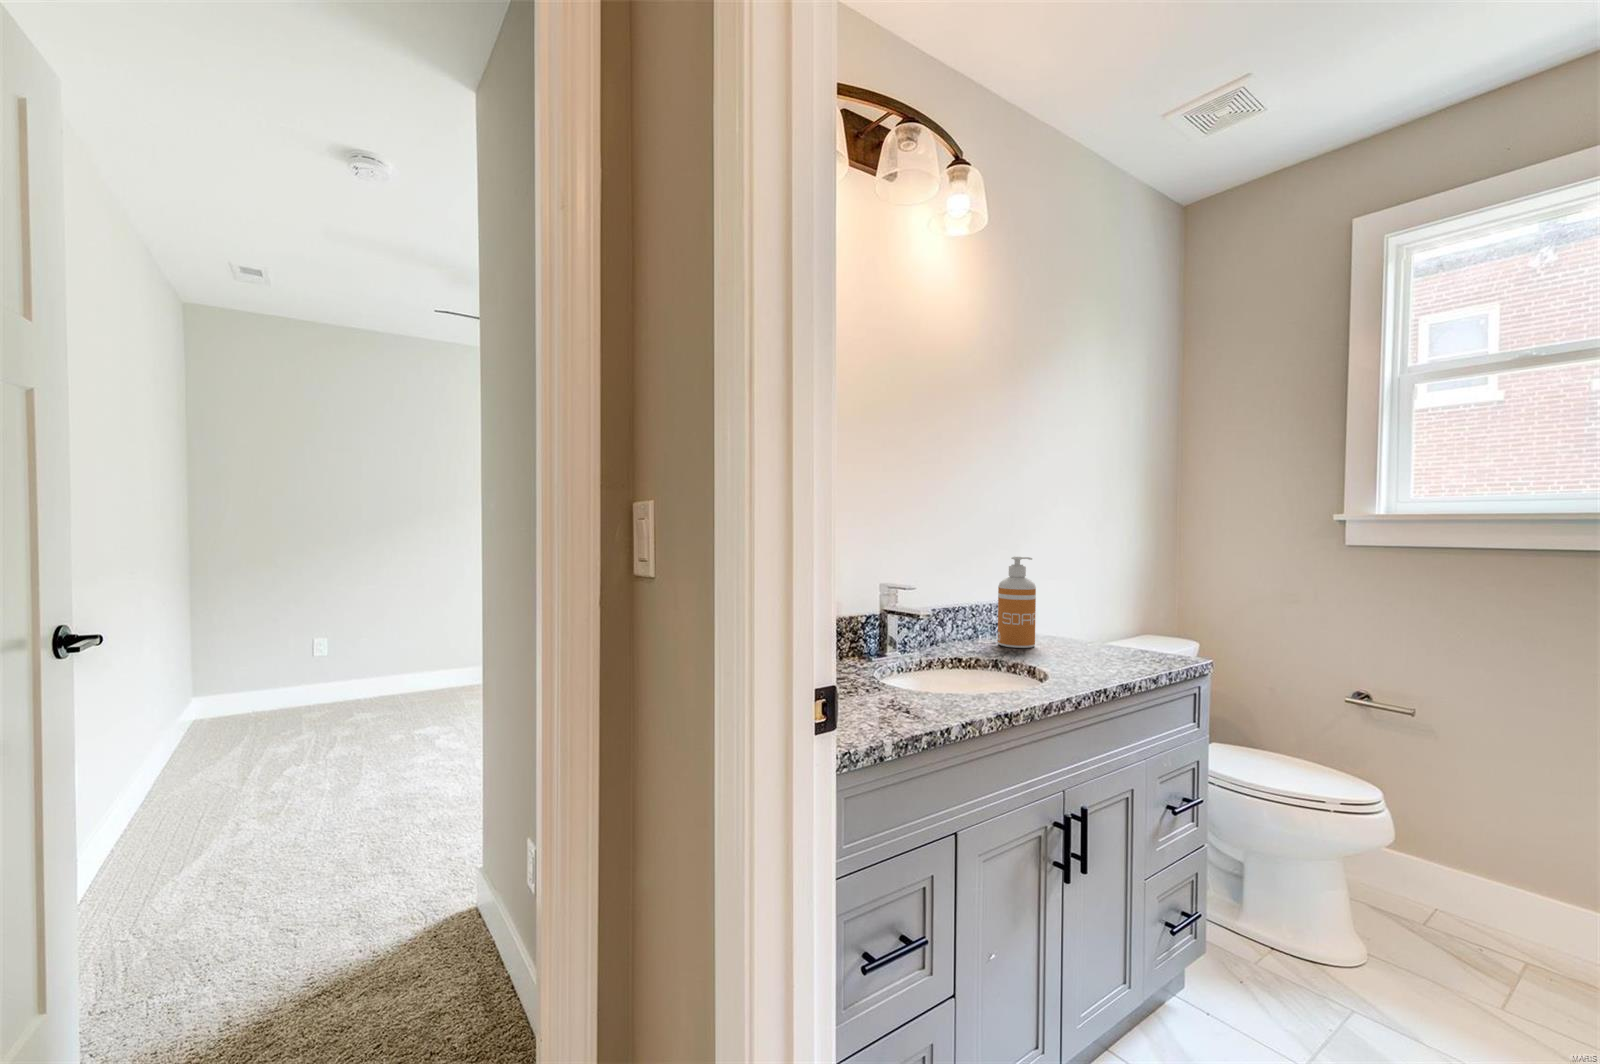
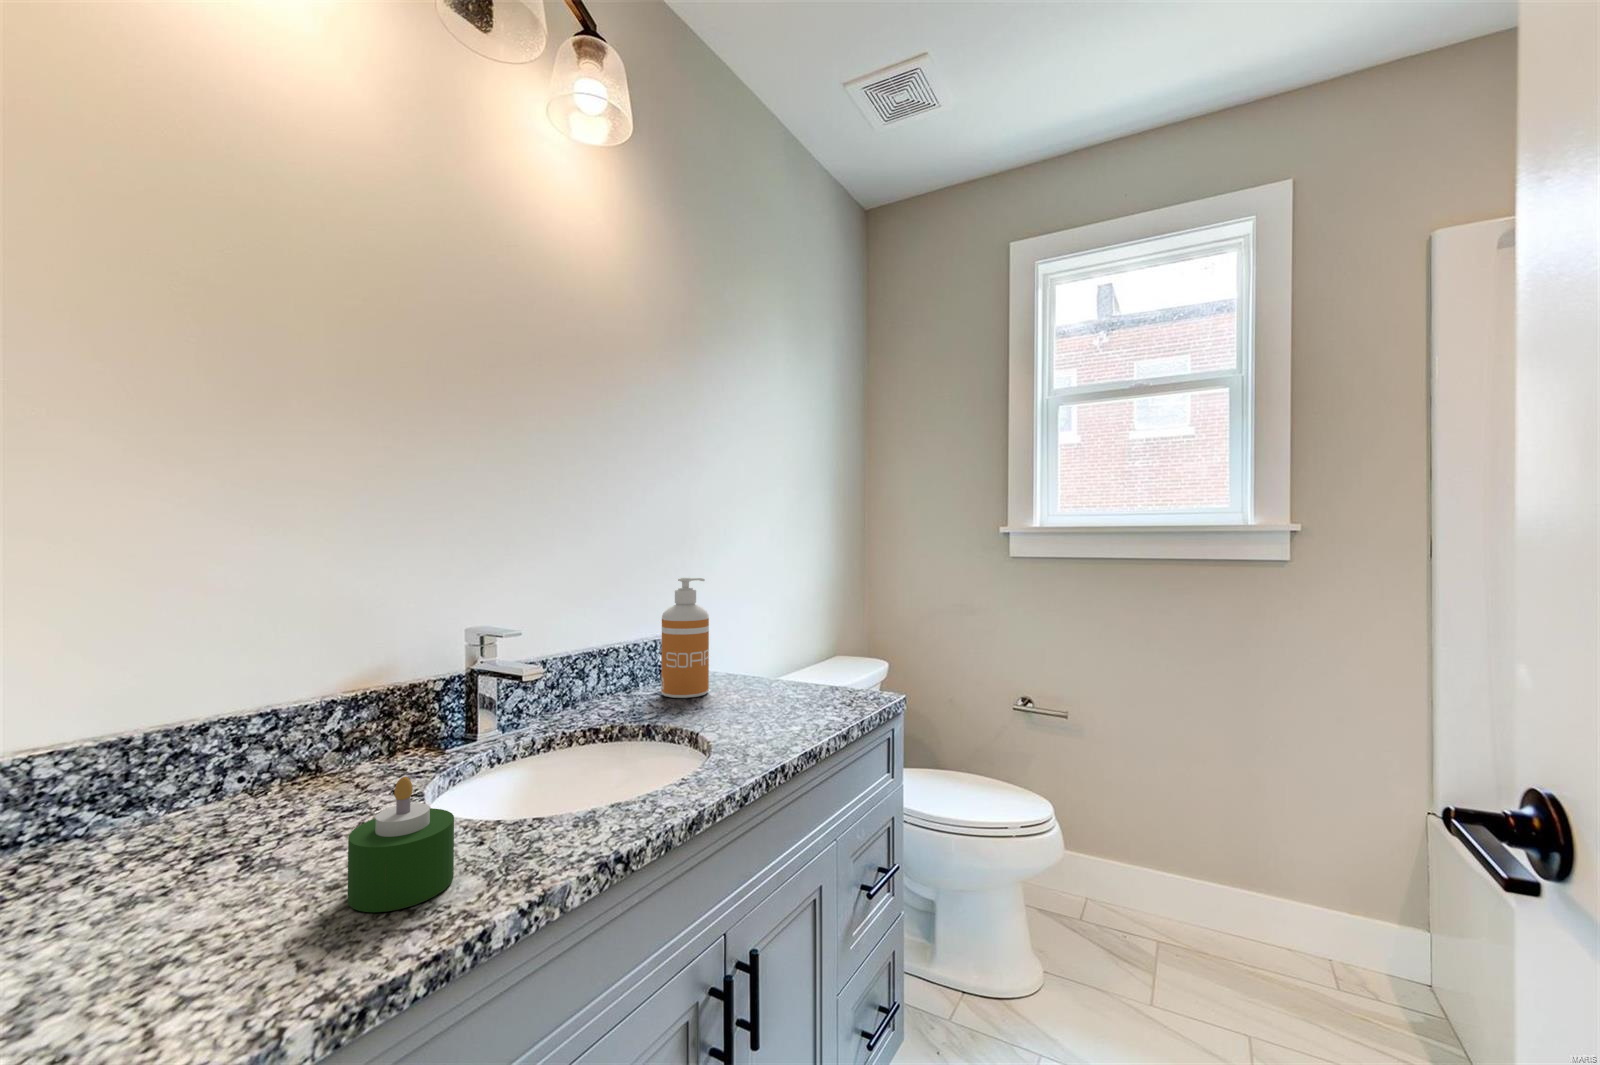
candle: none [875,653,922,715] -> present [347,777,454,912]

